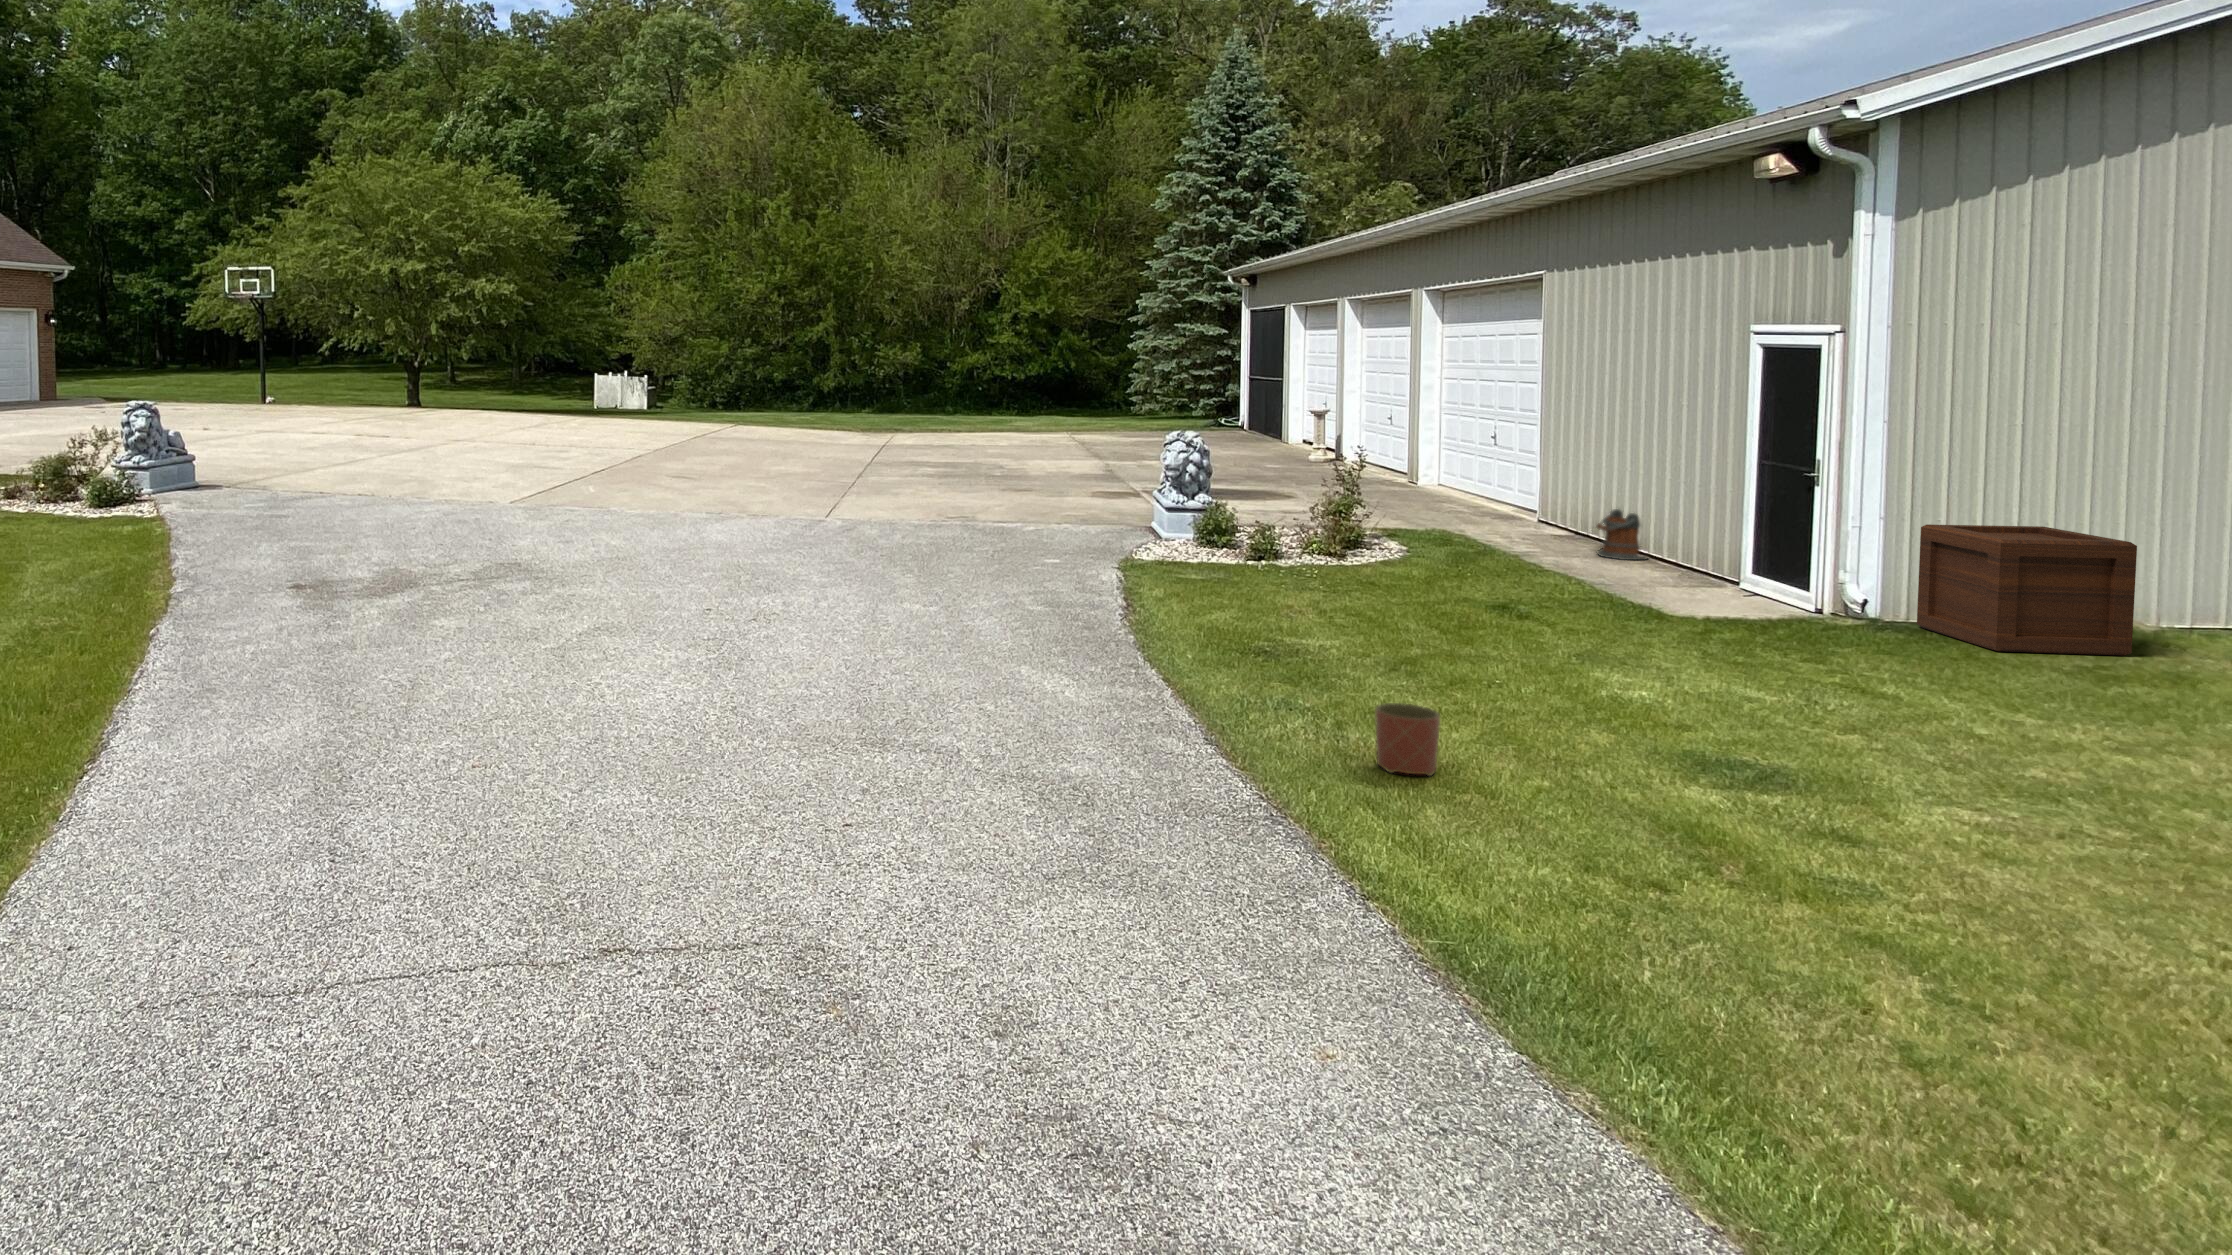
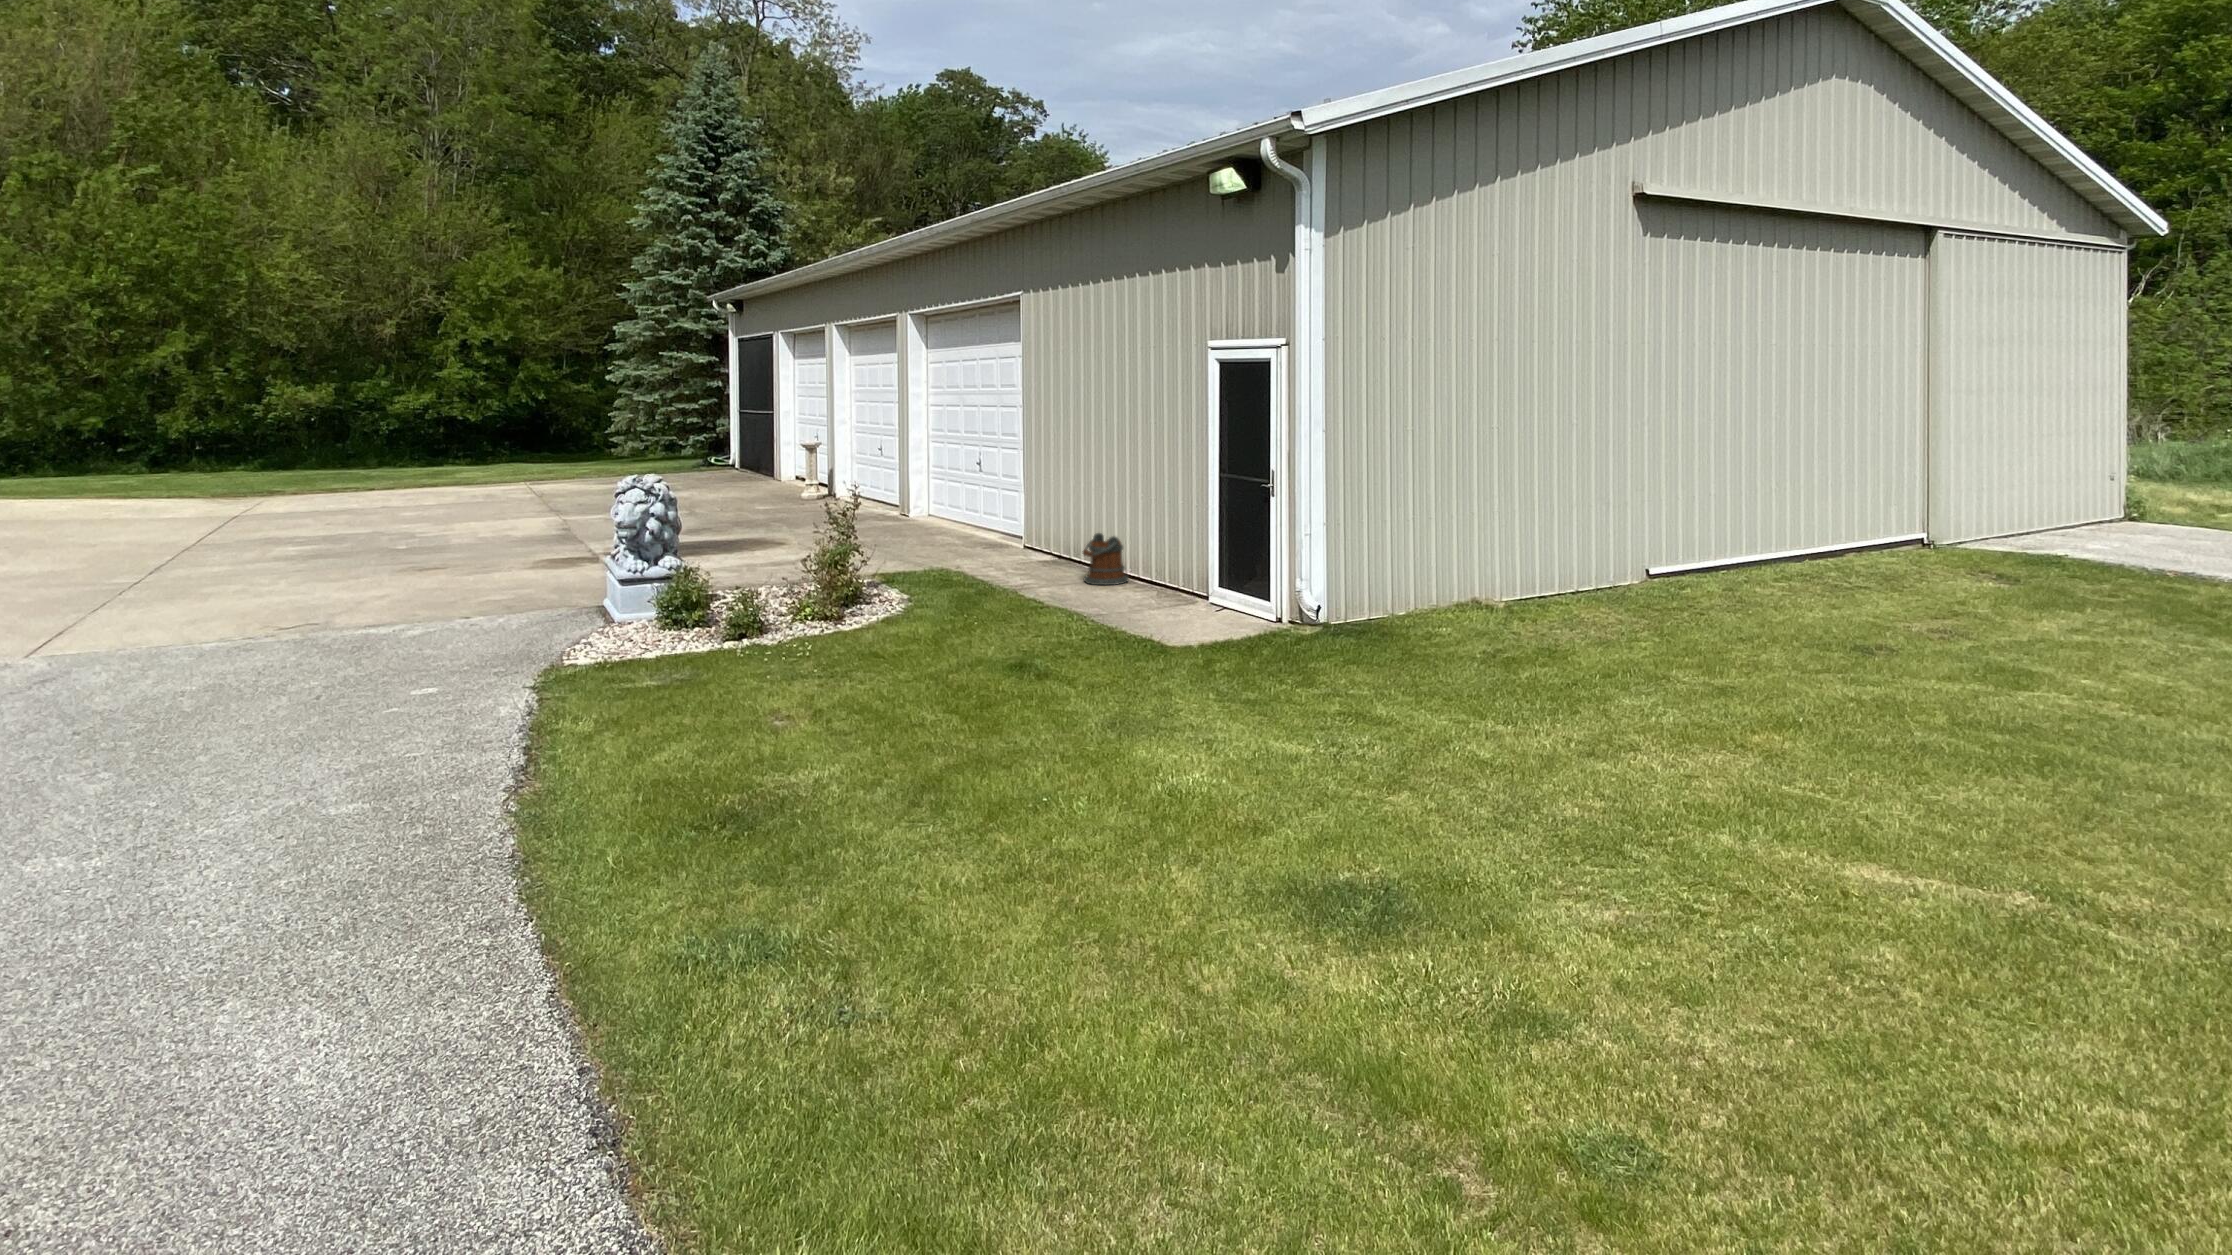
wooden crate: present [1917,524,2137,656] -> none [1355,524,1503,648]
planter: present [1375,703,1440,776] -> none [899,904,993,1039]

